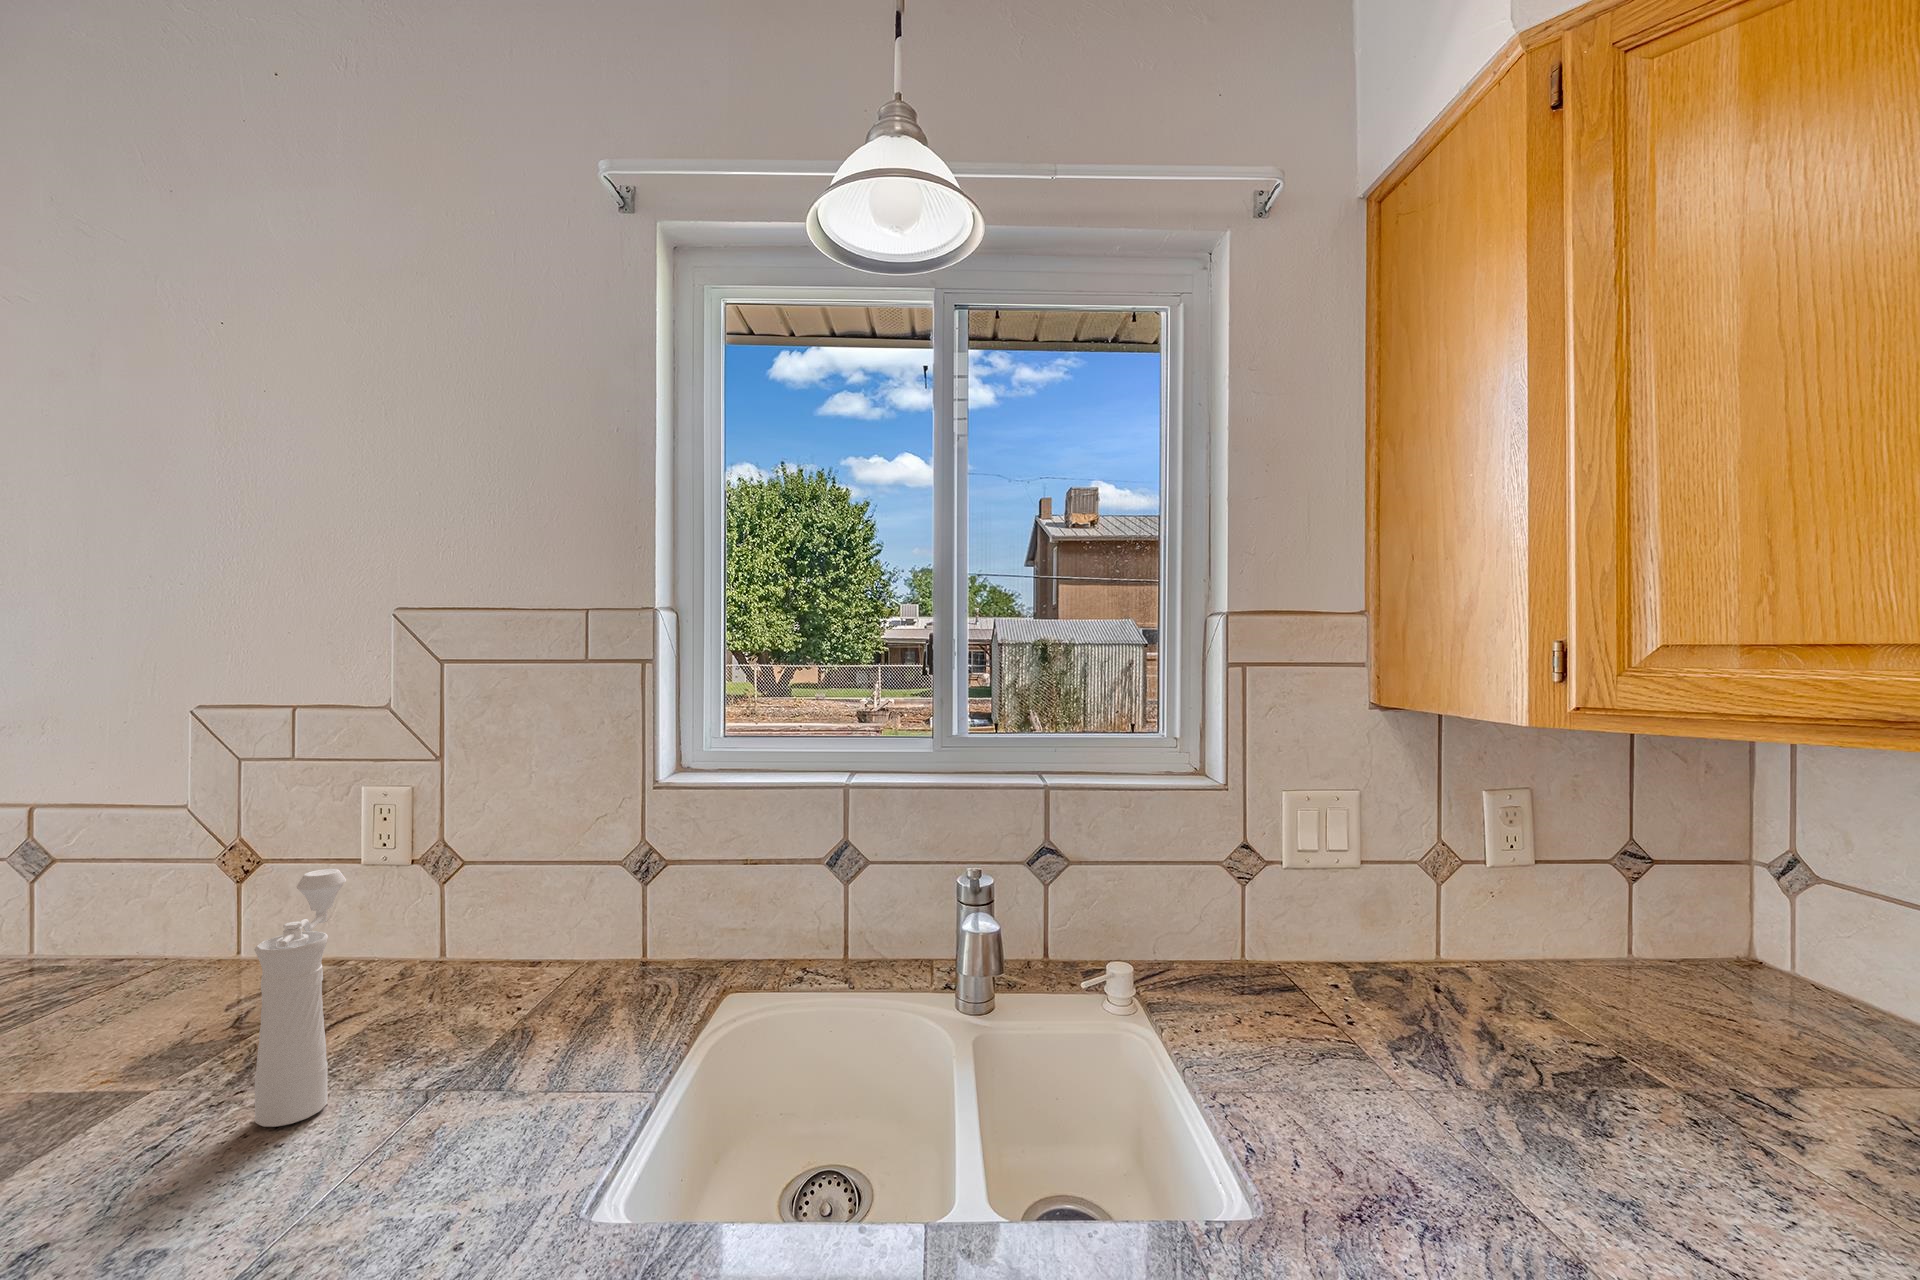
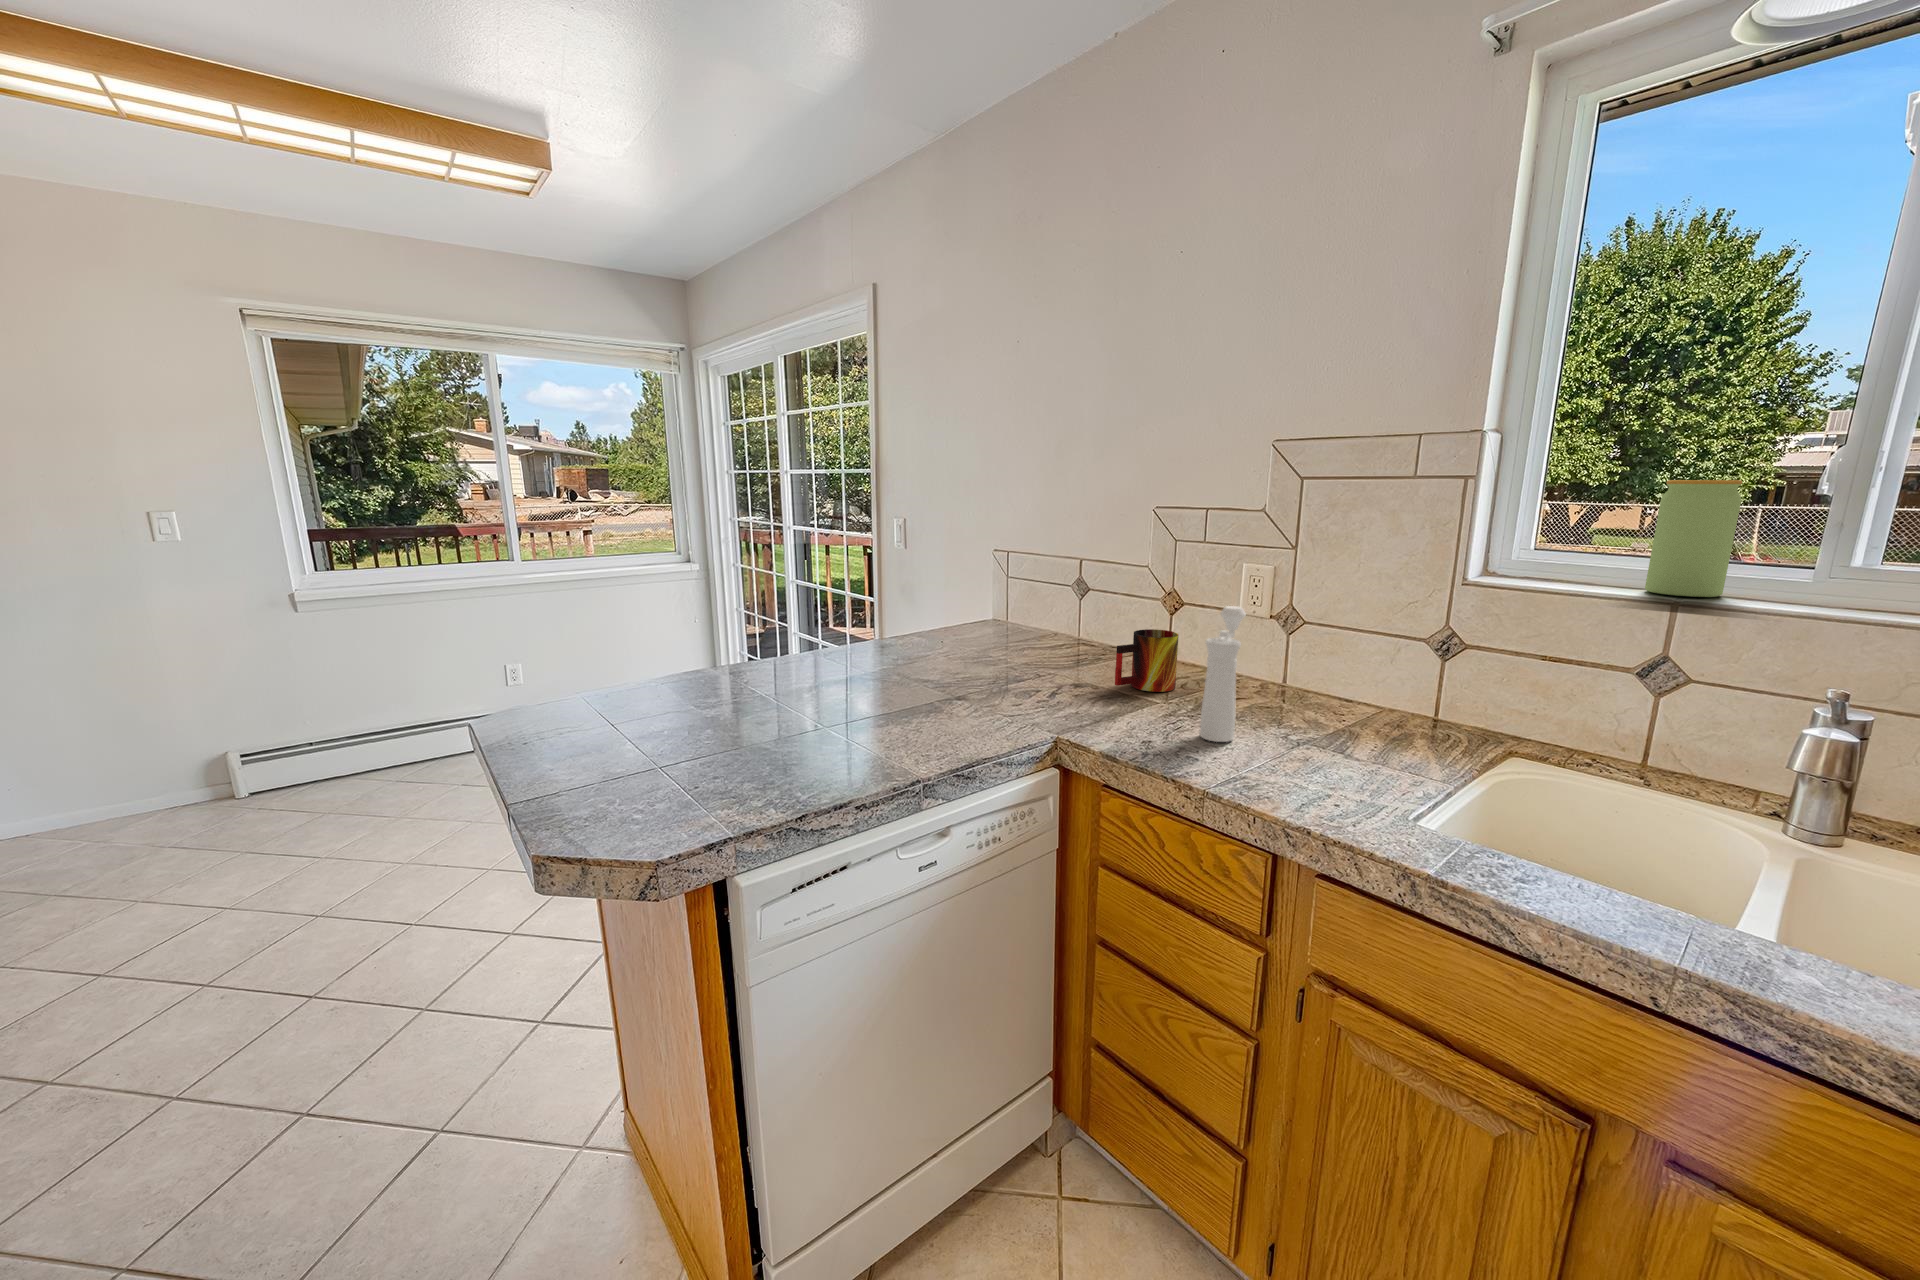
jar: none [821,662,879,778] -> present [1645,480,1742,597]
mug: none [84,919,236,1053] -> present [1115,629,1178,692]

